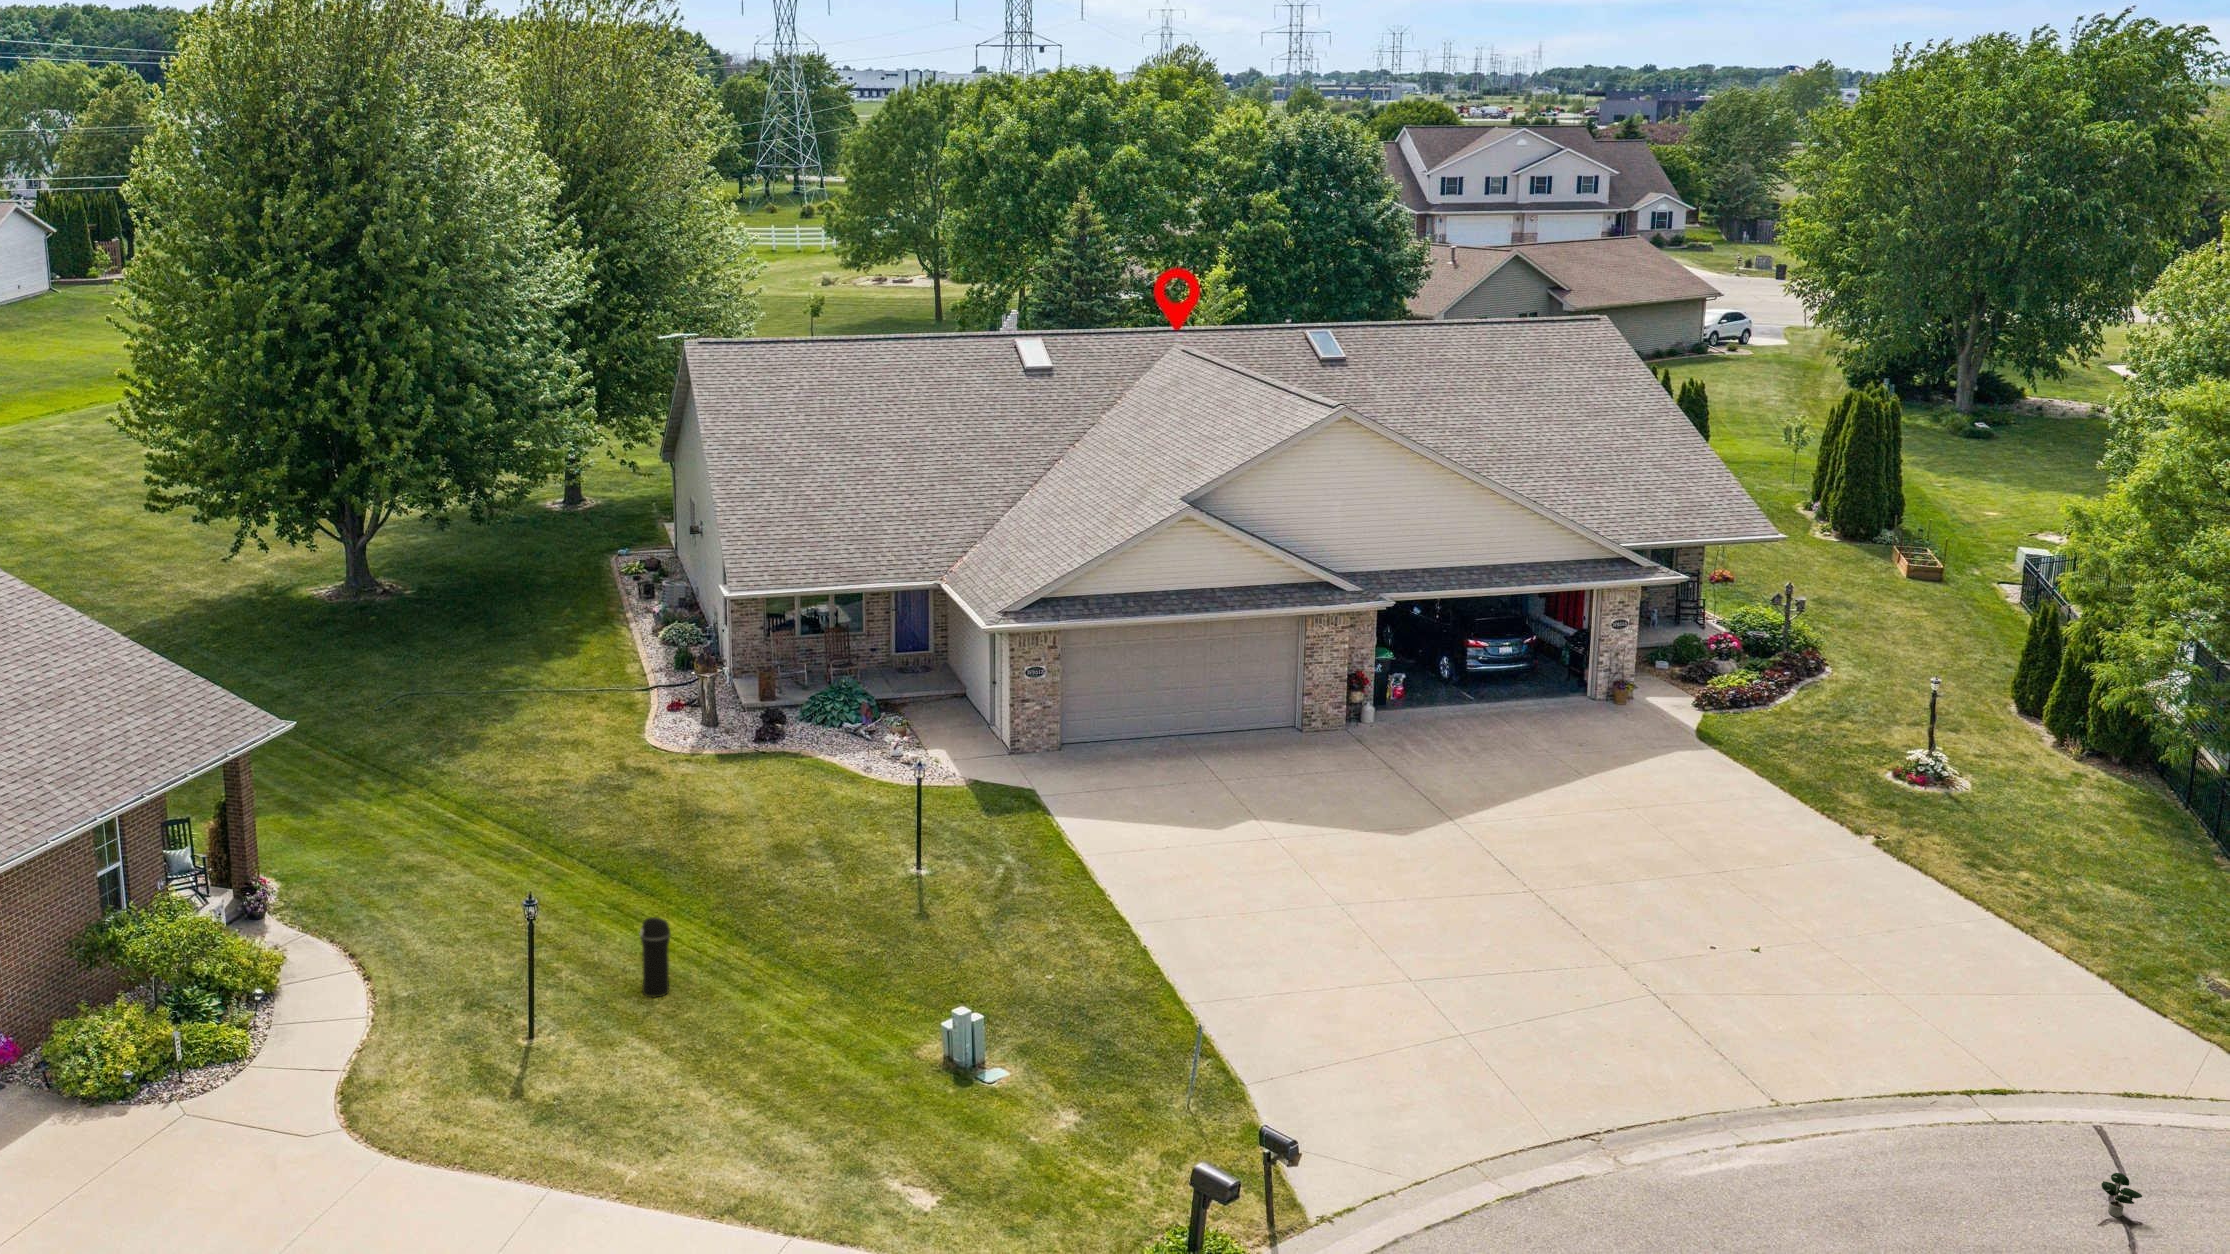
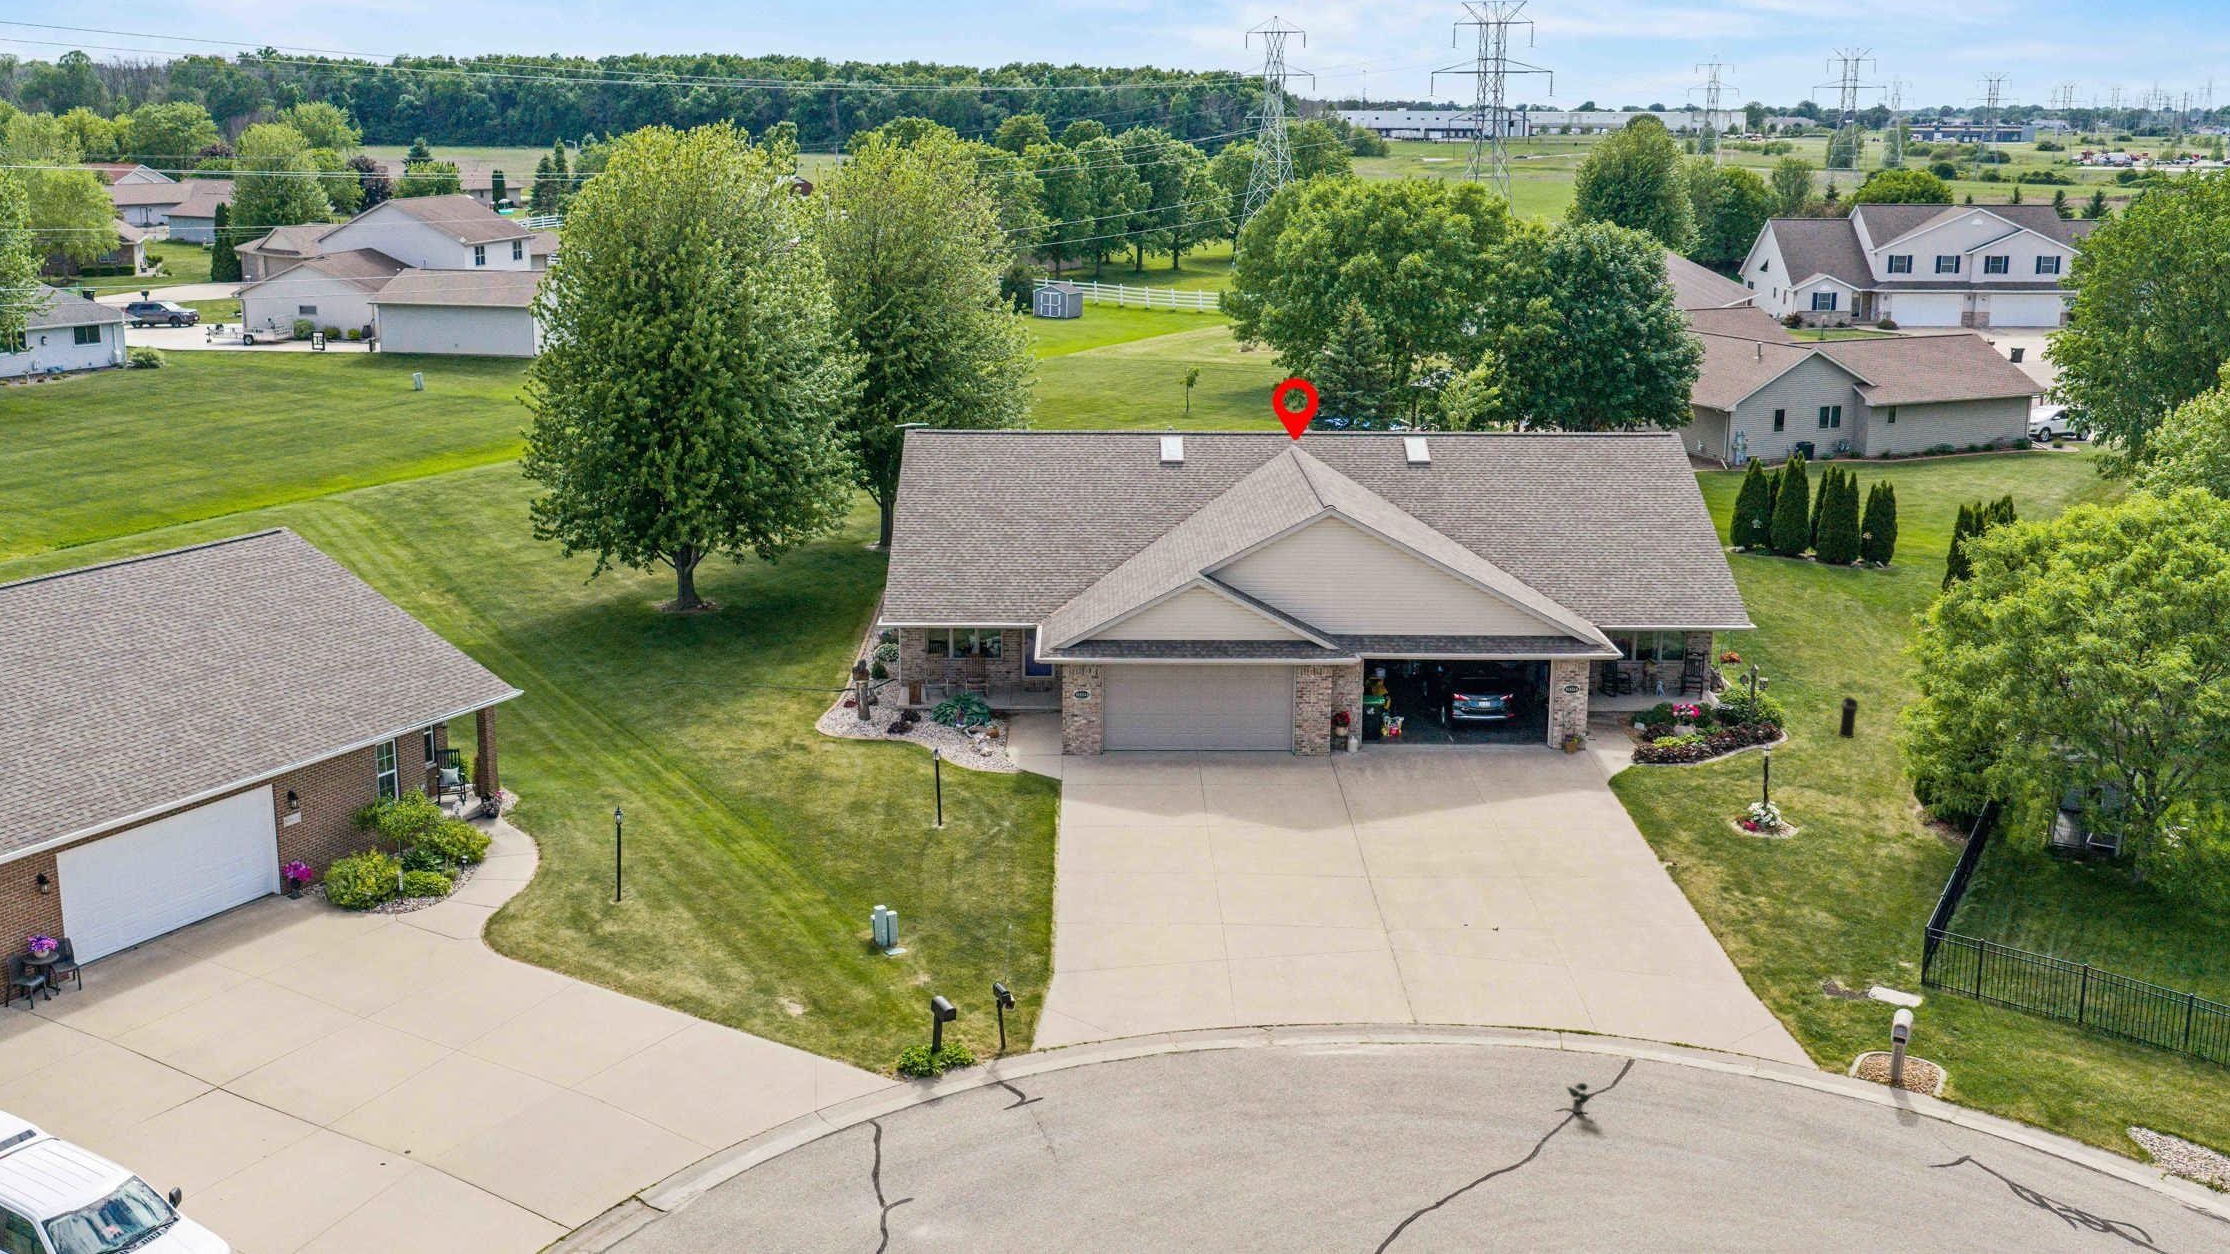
trash can: present [639,917,670,997] -> present [1839,697,1858,738]

